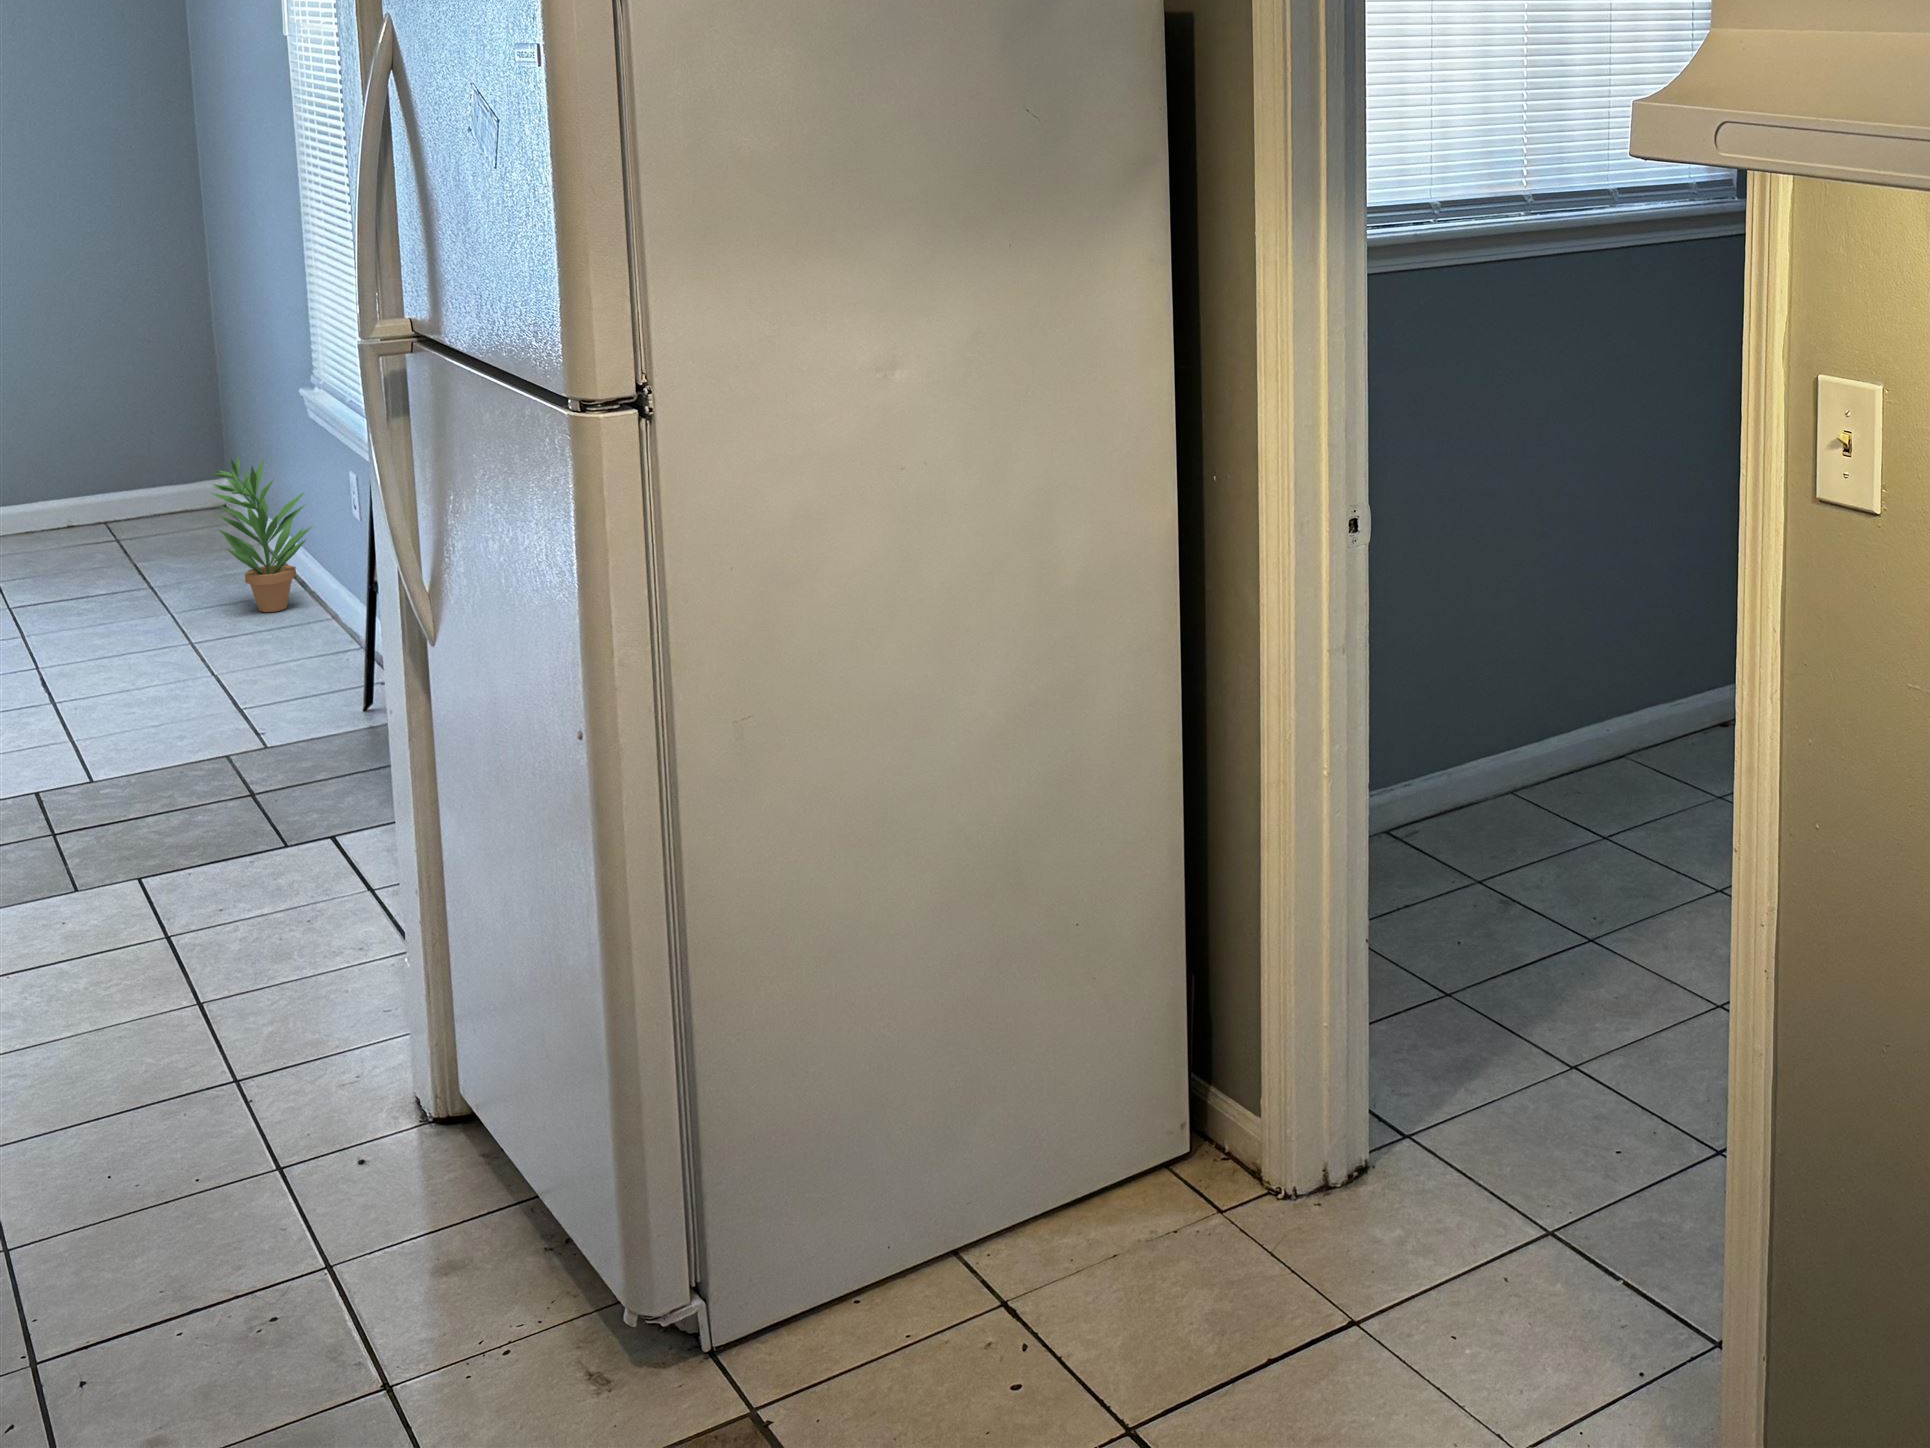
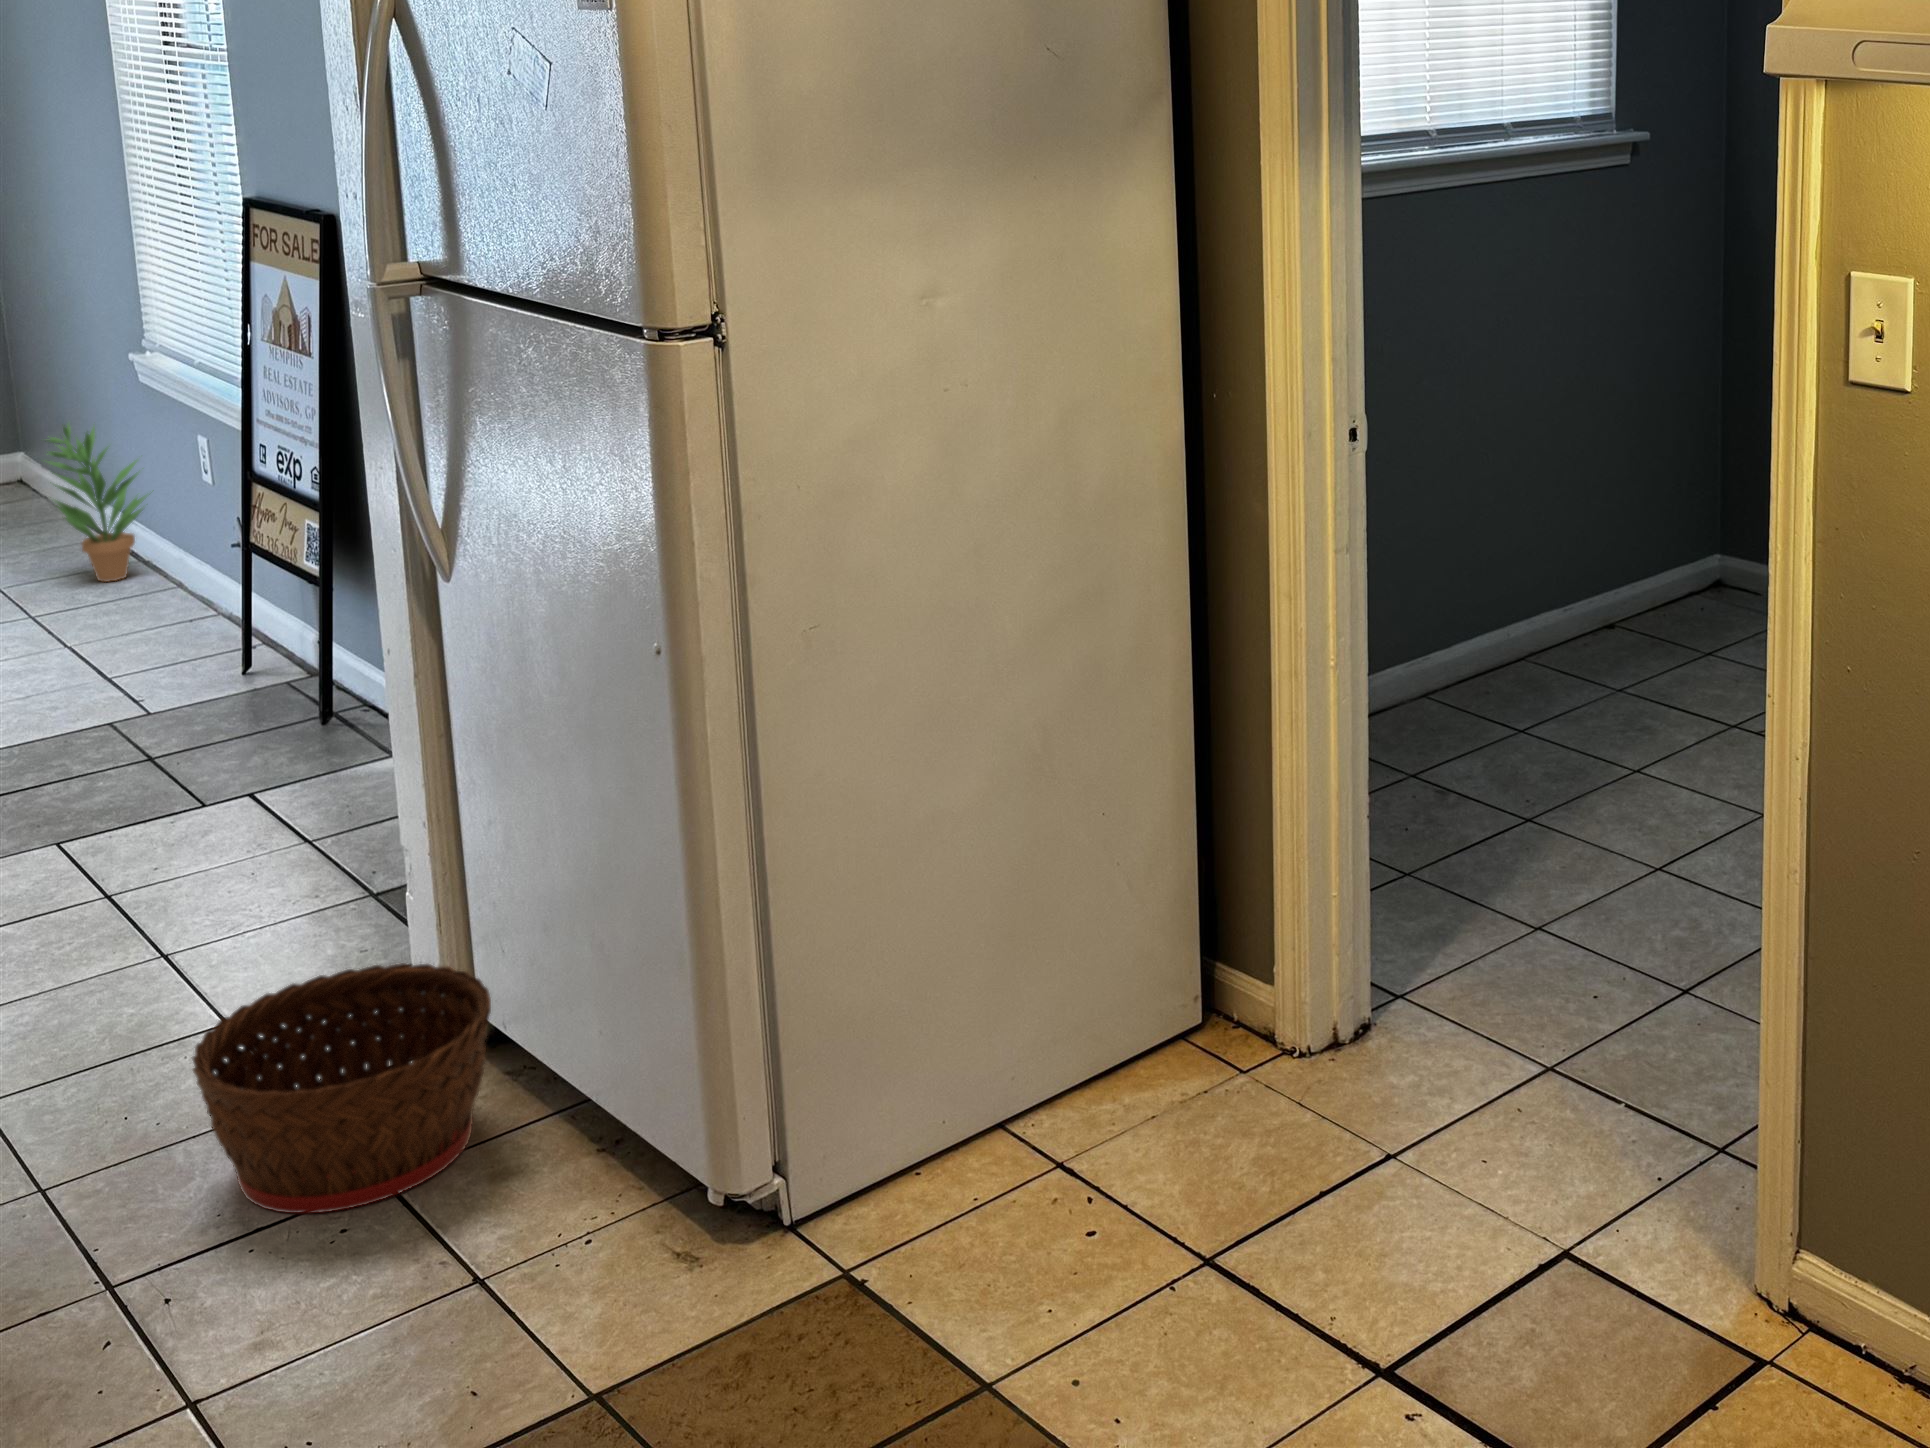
basket: none [140,1036,451,1298] -> present [192,963,491,1213]

